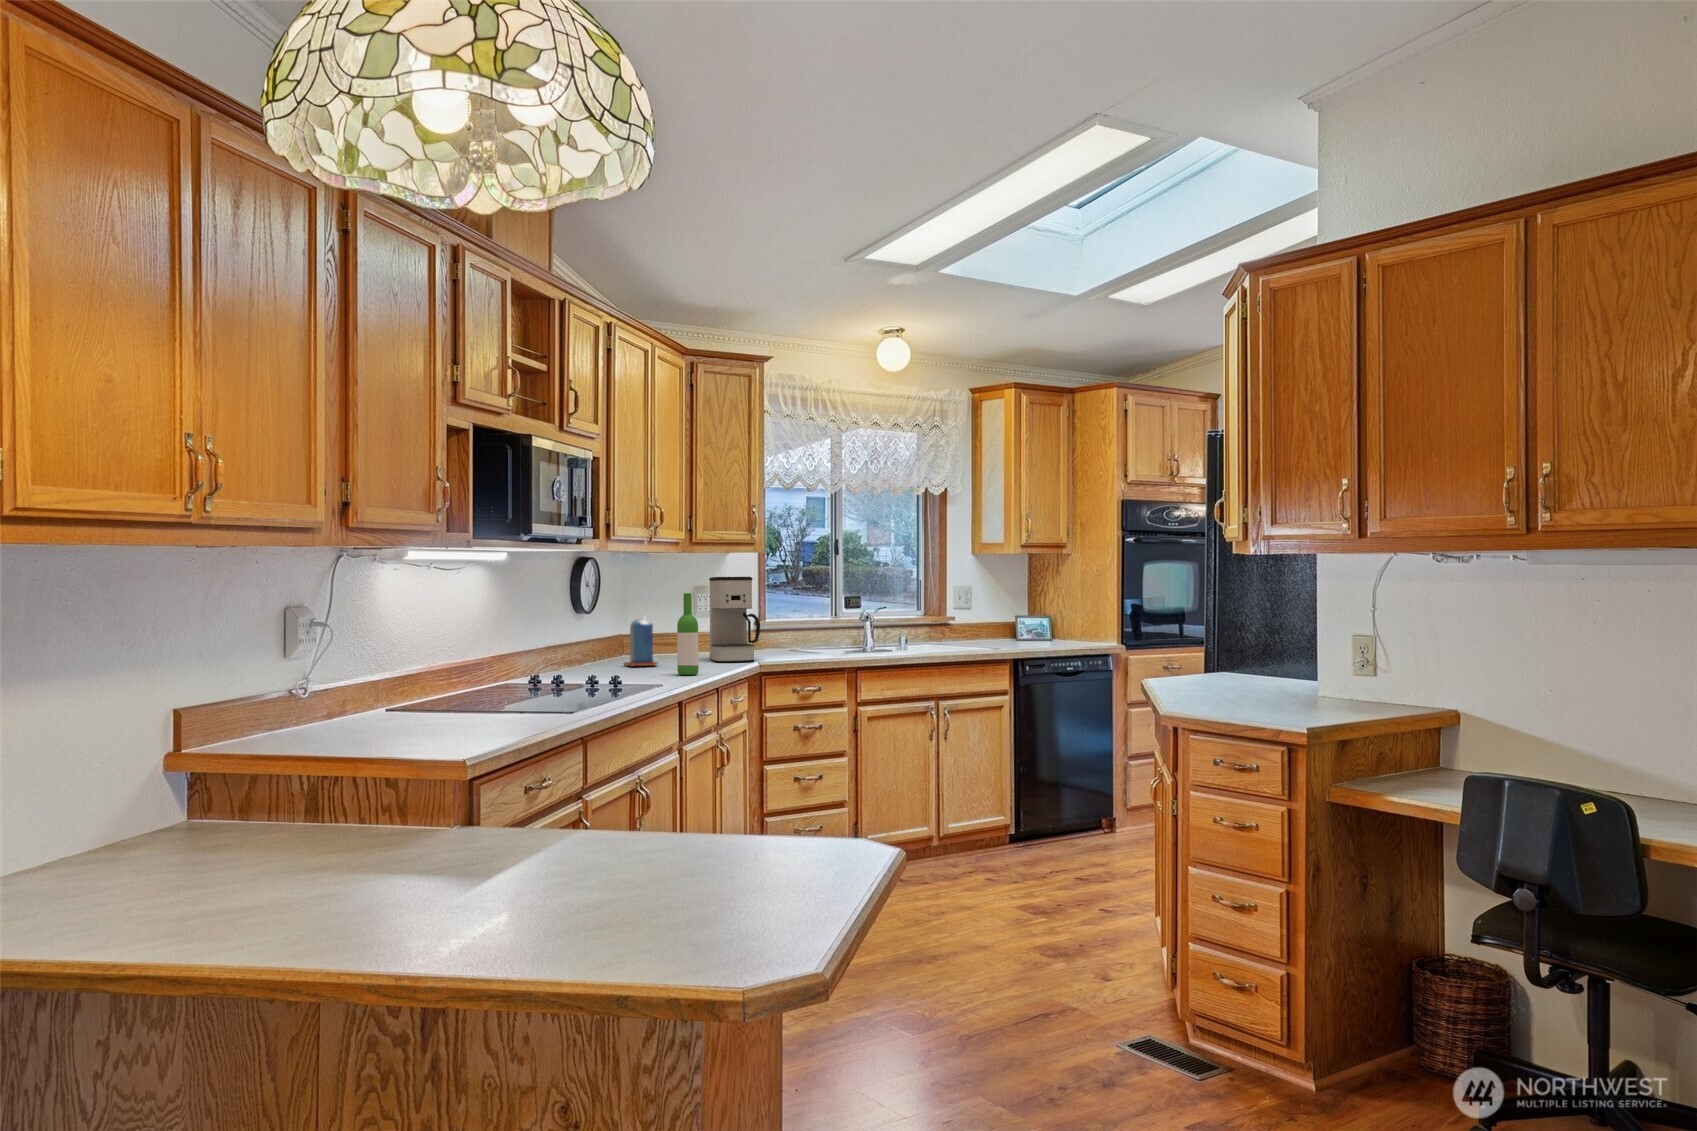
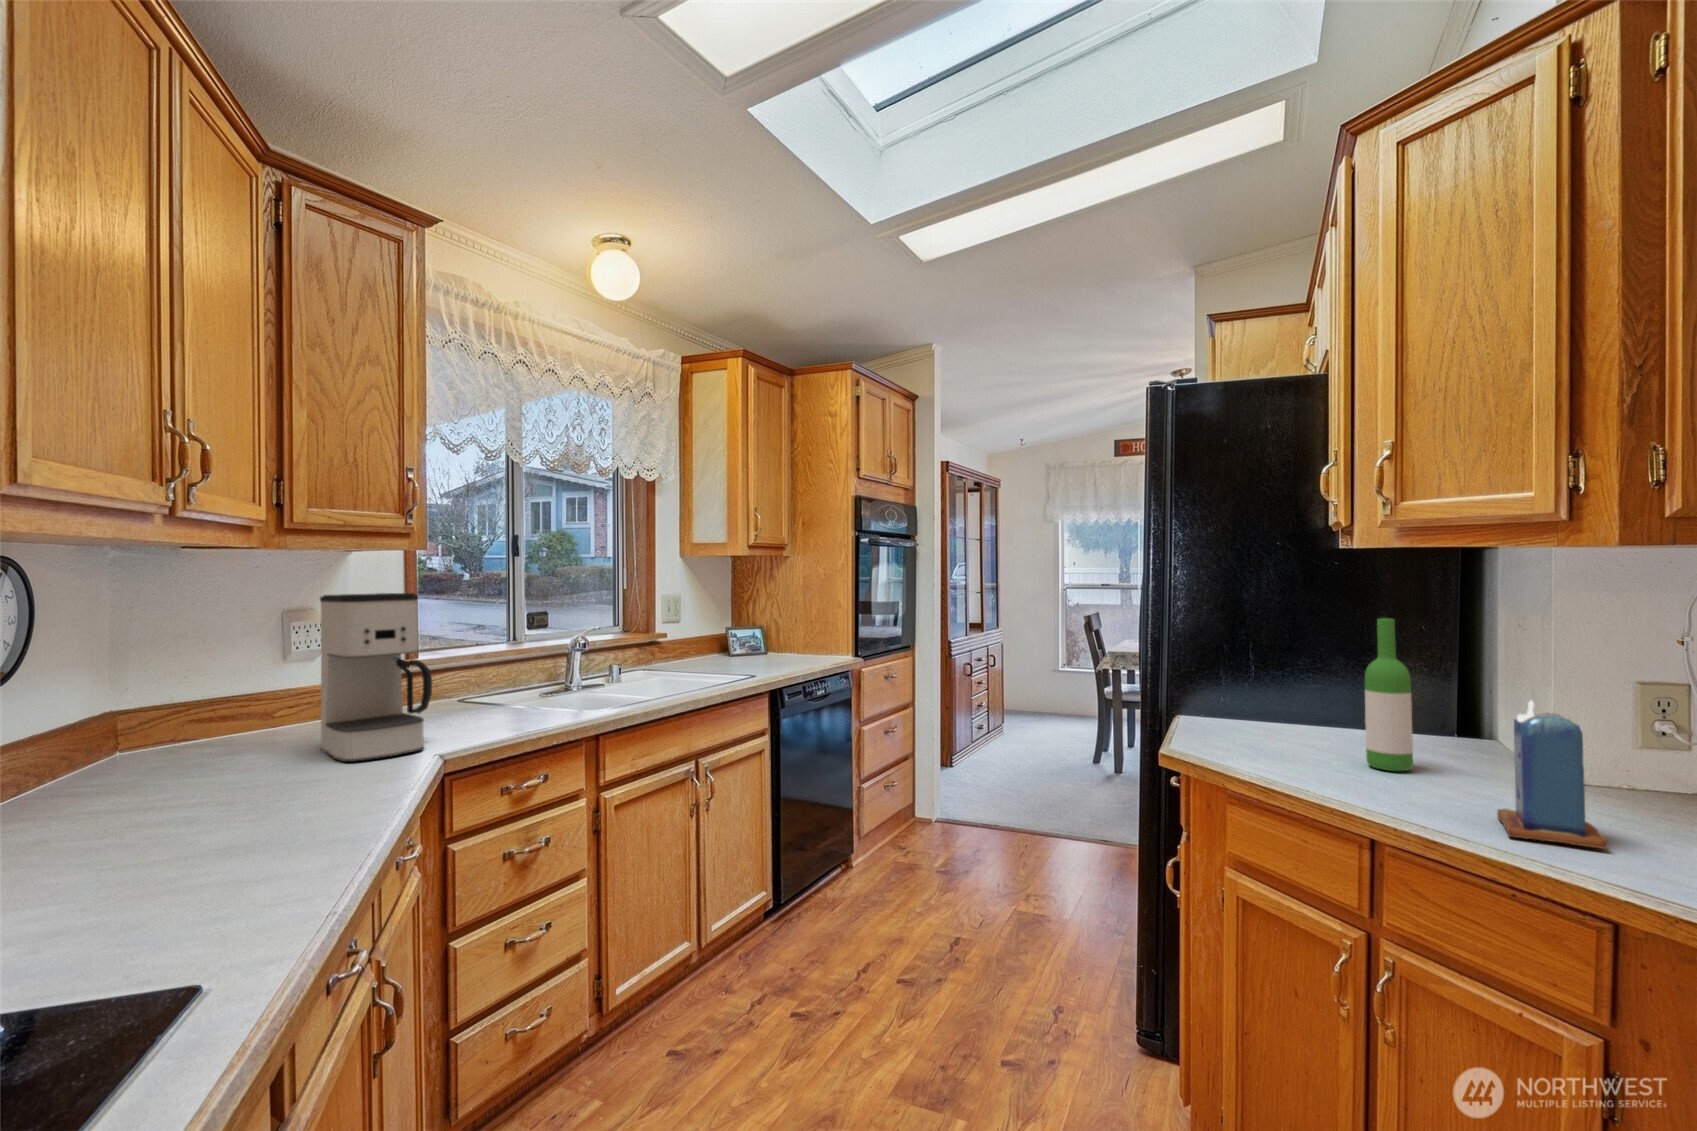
wine bottle: present [677,593,699,675] -> present [1365,618,1413,771]
candle: present [624,617,658,666] -> present [1497,701,1608,849]

